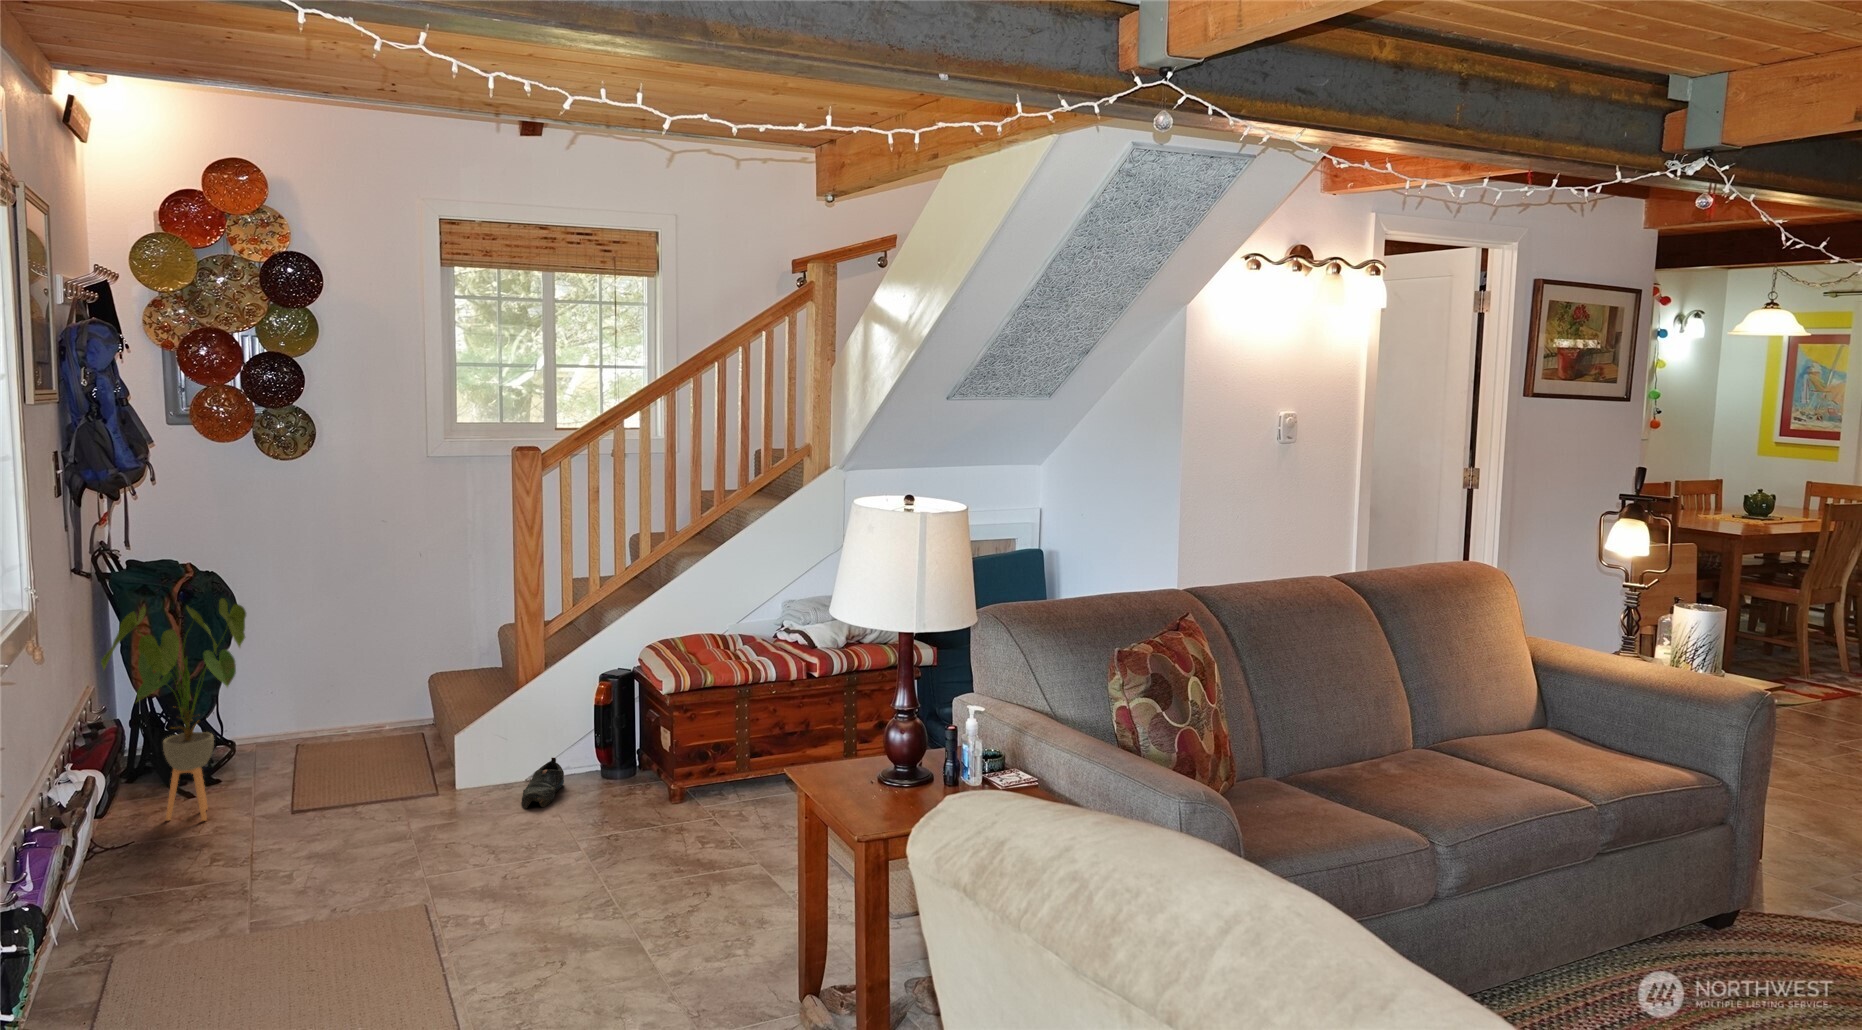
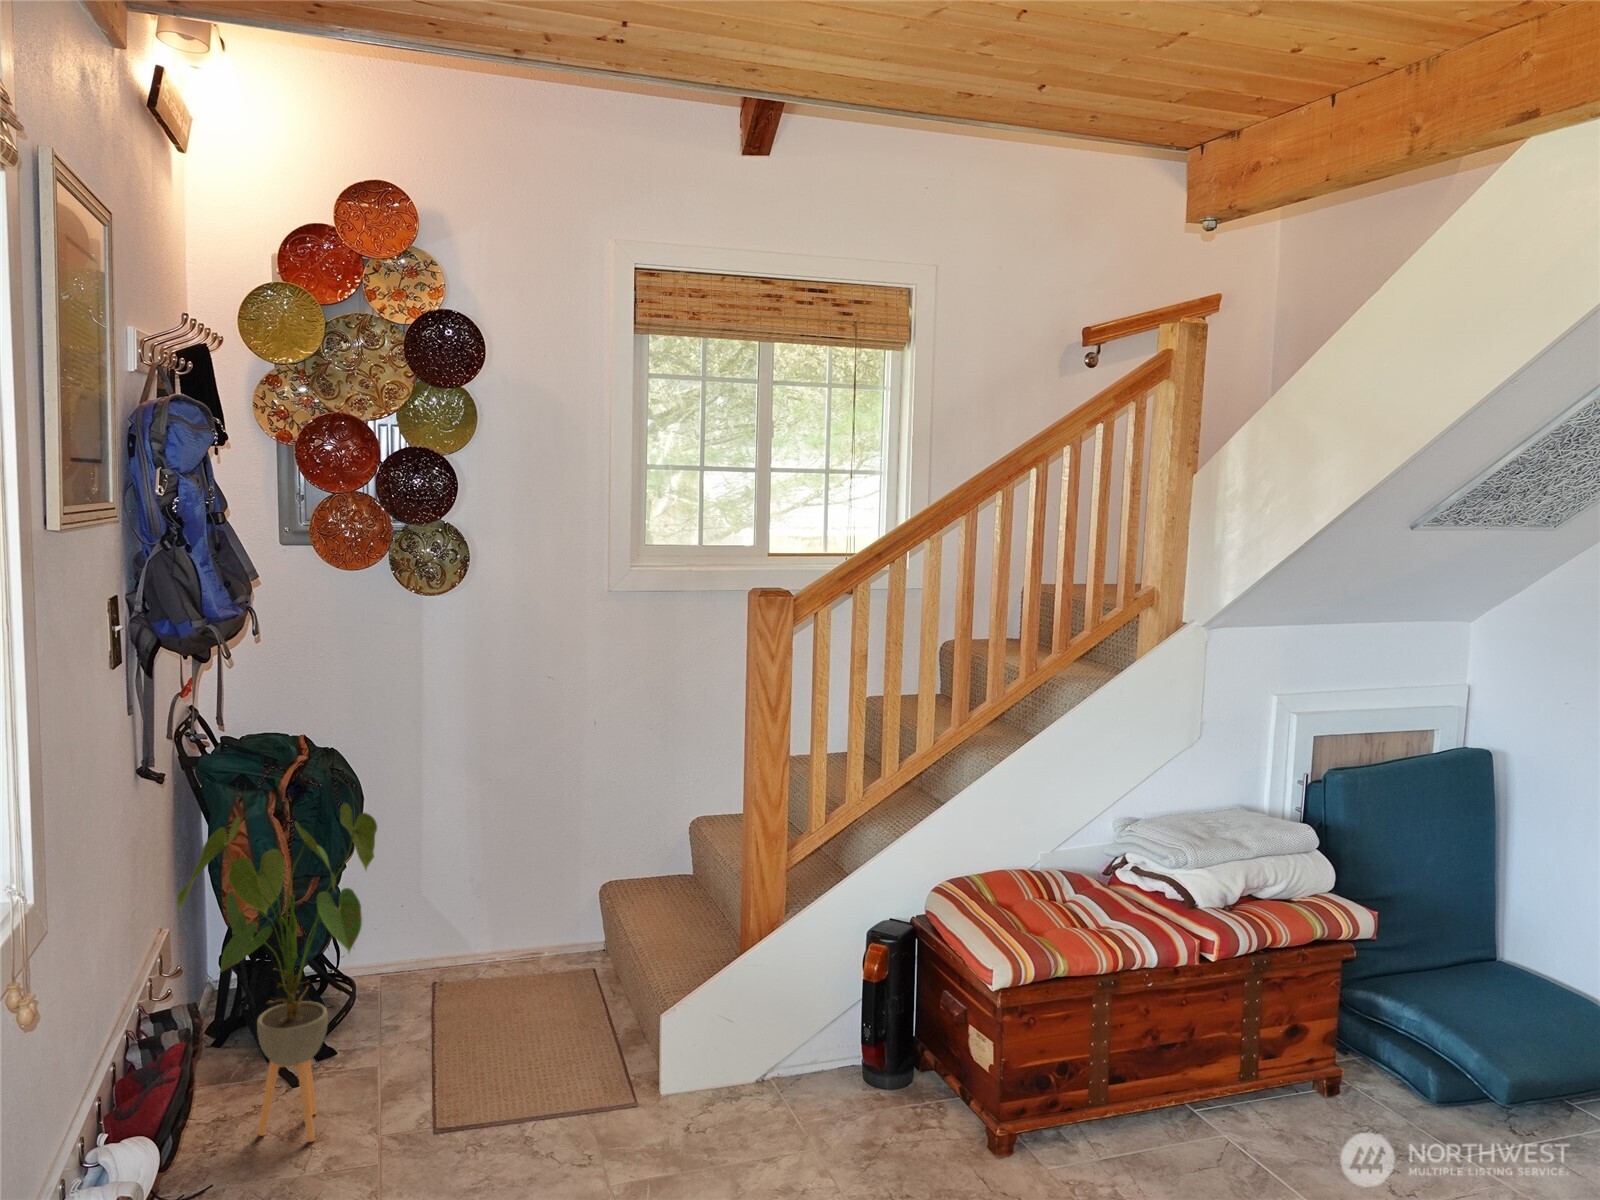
shoe: present [521,758,564,809] -> none [762,1054,816,1151]

